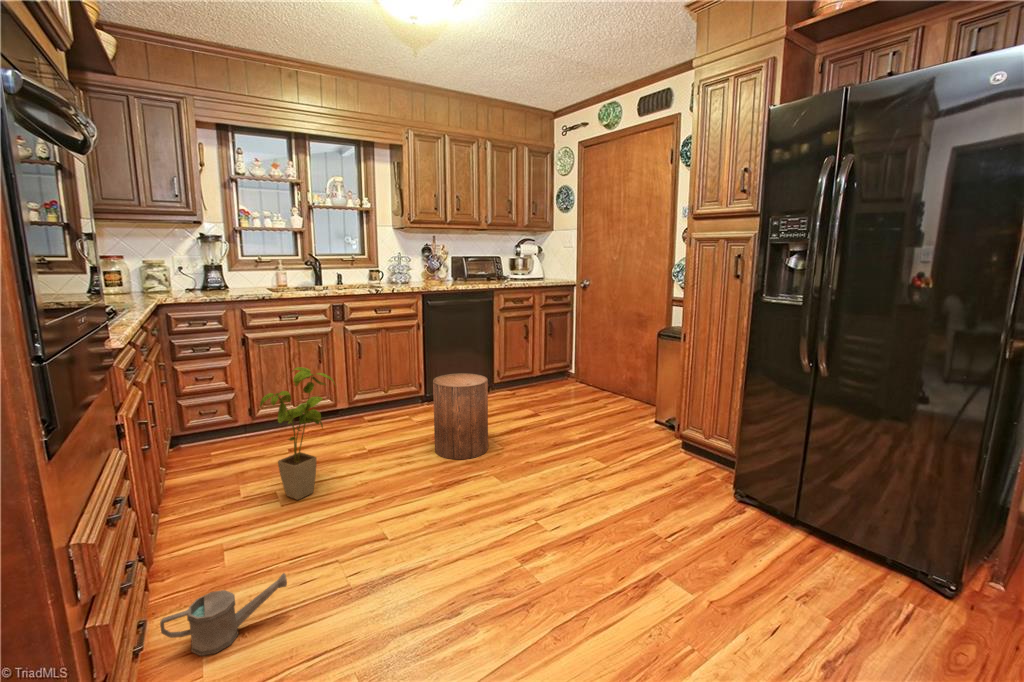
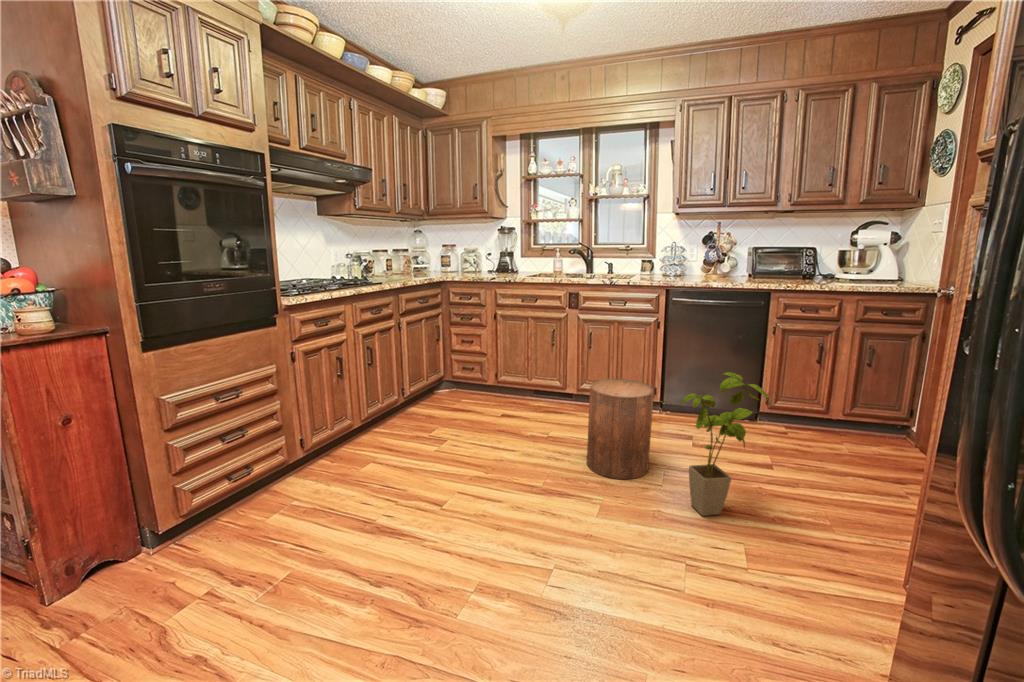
house plant: present [260,367,335,500] -> present [681,372,770,516]
watering can: present [160,573,287,656] -> none [272,476,336,515]

